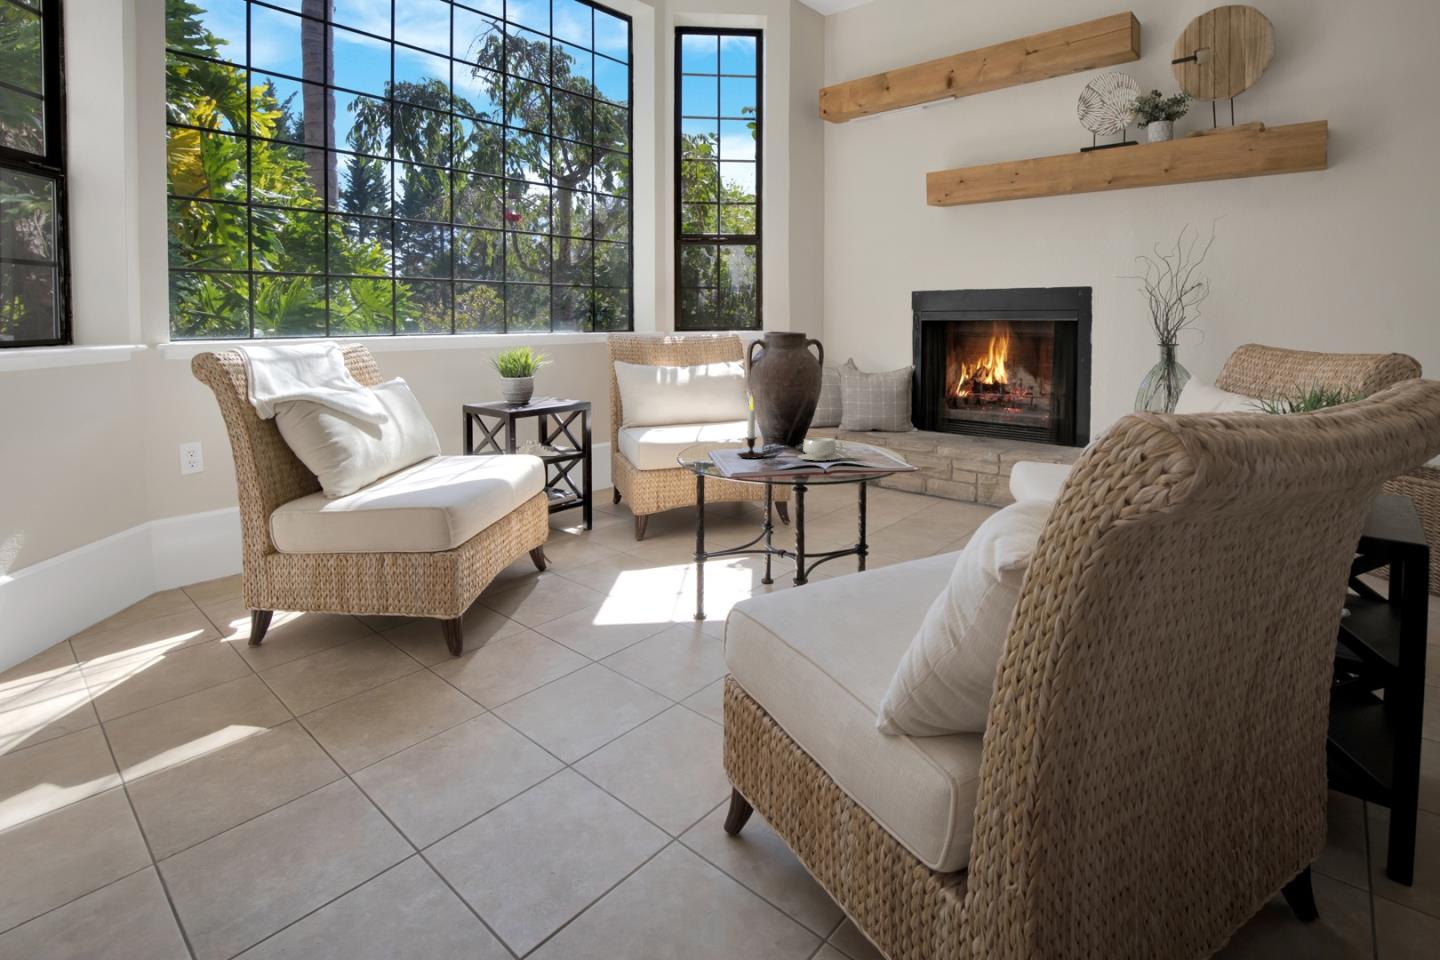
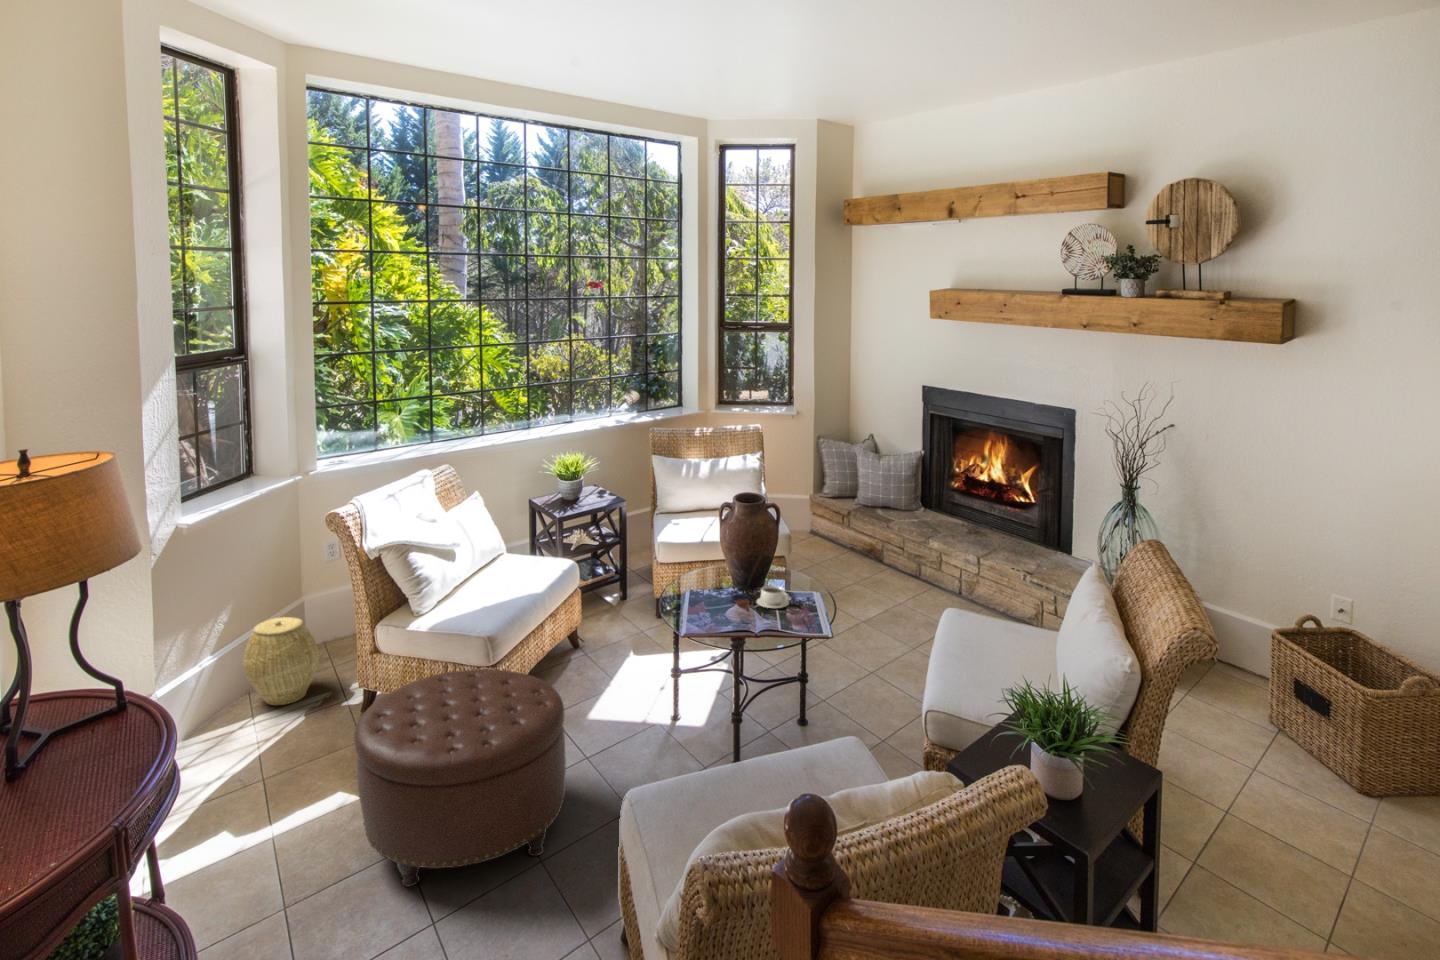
candle: present [737,396,766,458] -> none [714,547,741,596]
woven basket: none [74,523,188,643] -> present [243,617,319,705]
ottoman: none [254,533,576,825] -> present [354,669,566,886]

